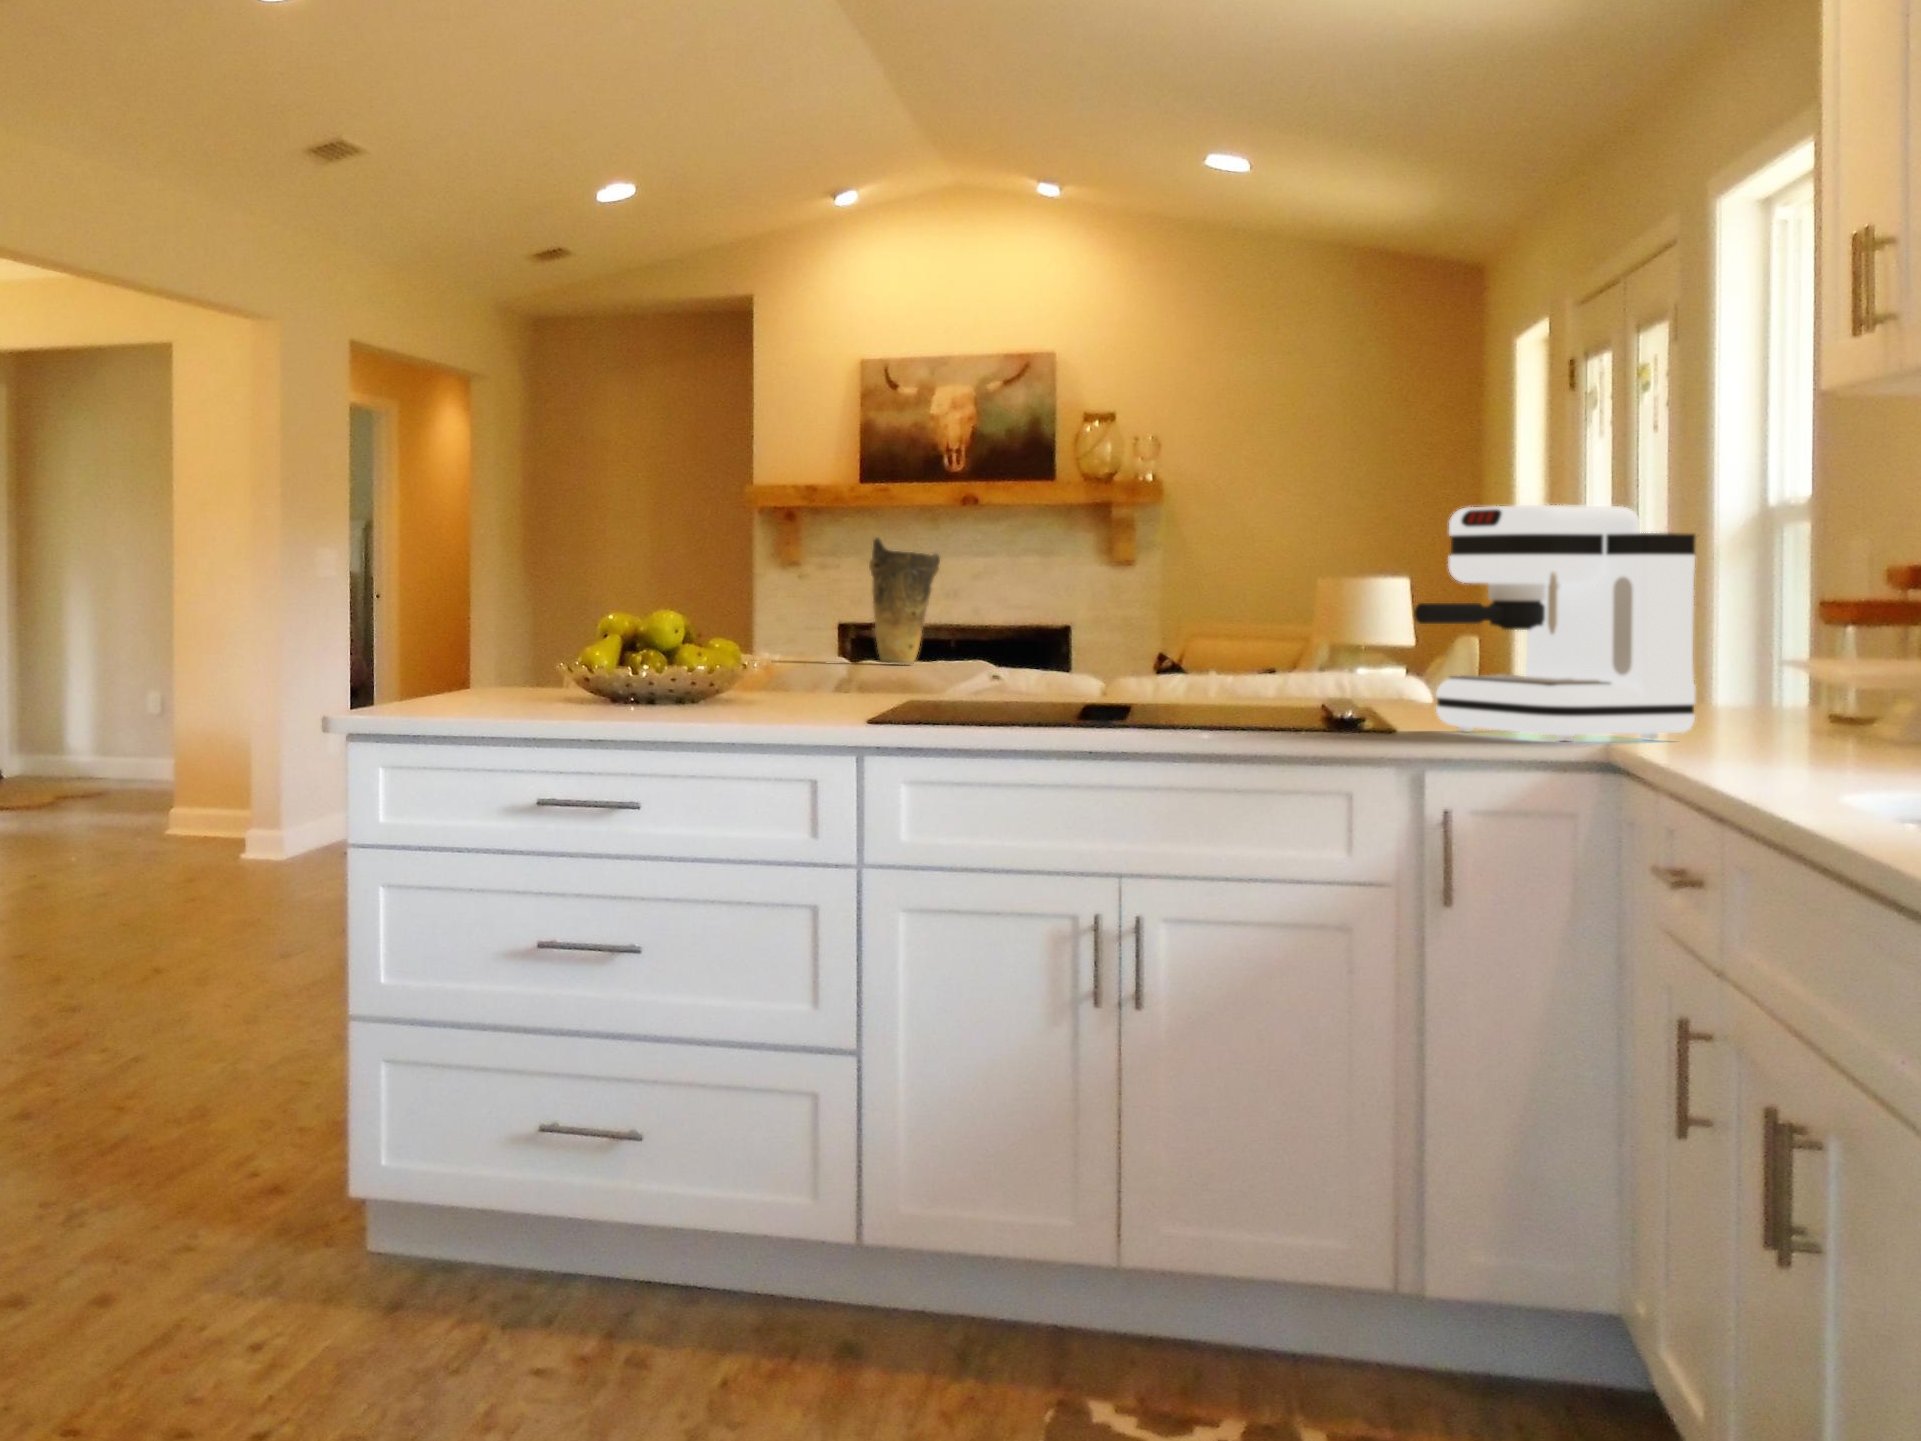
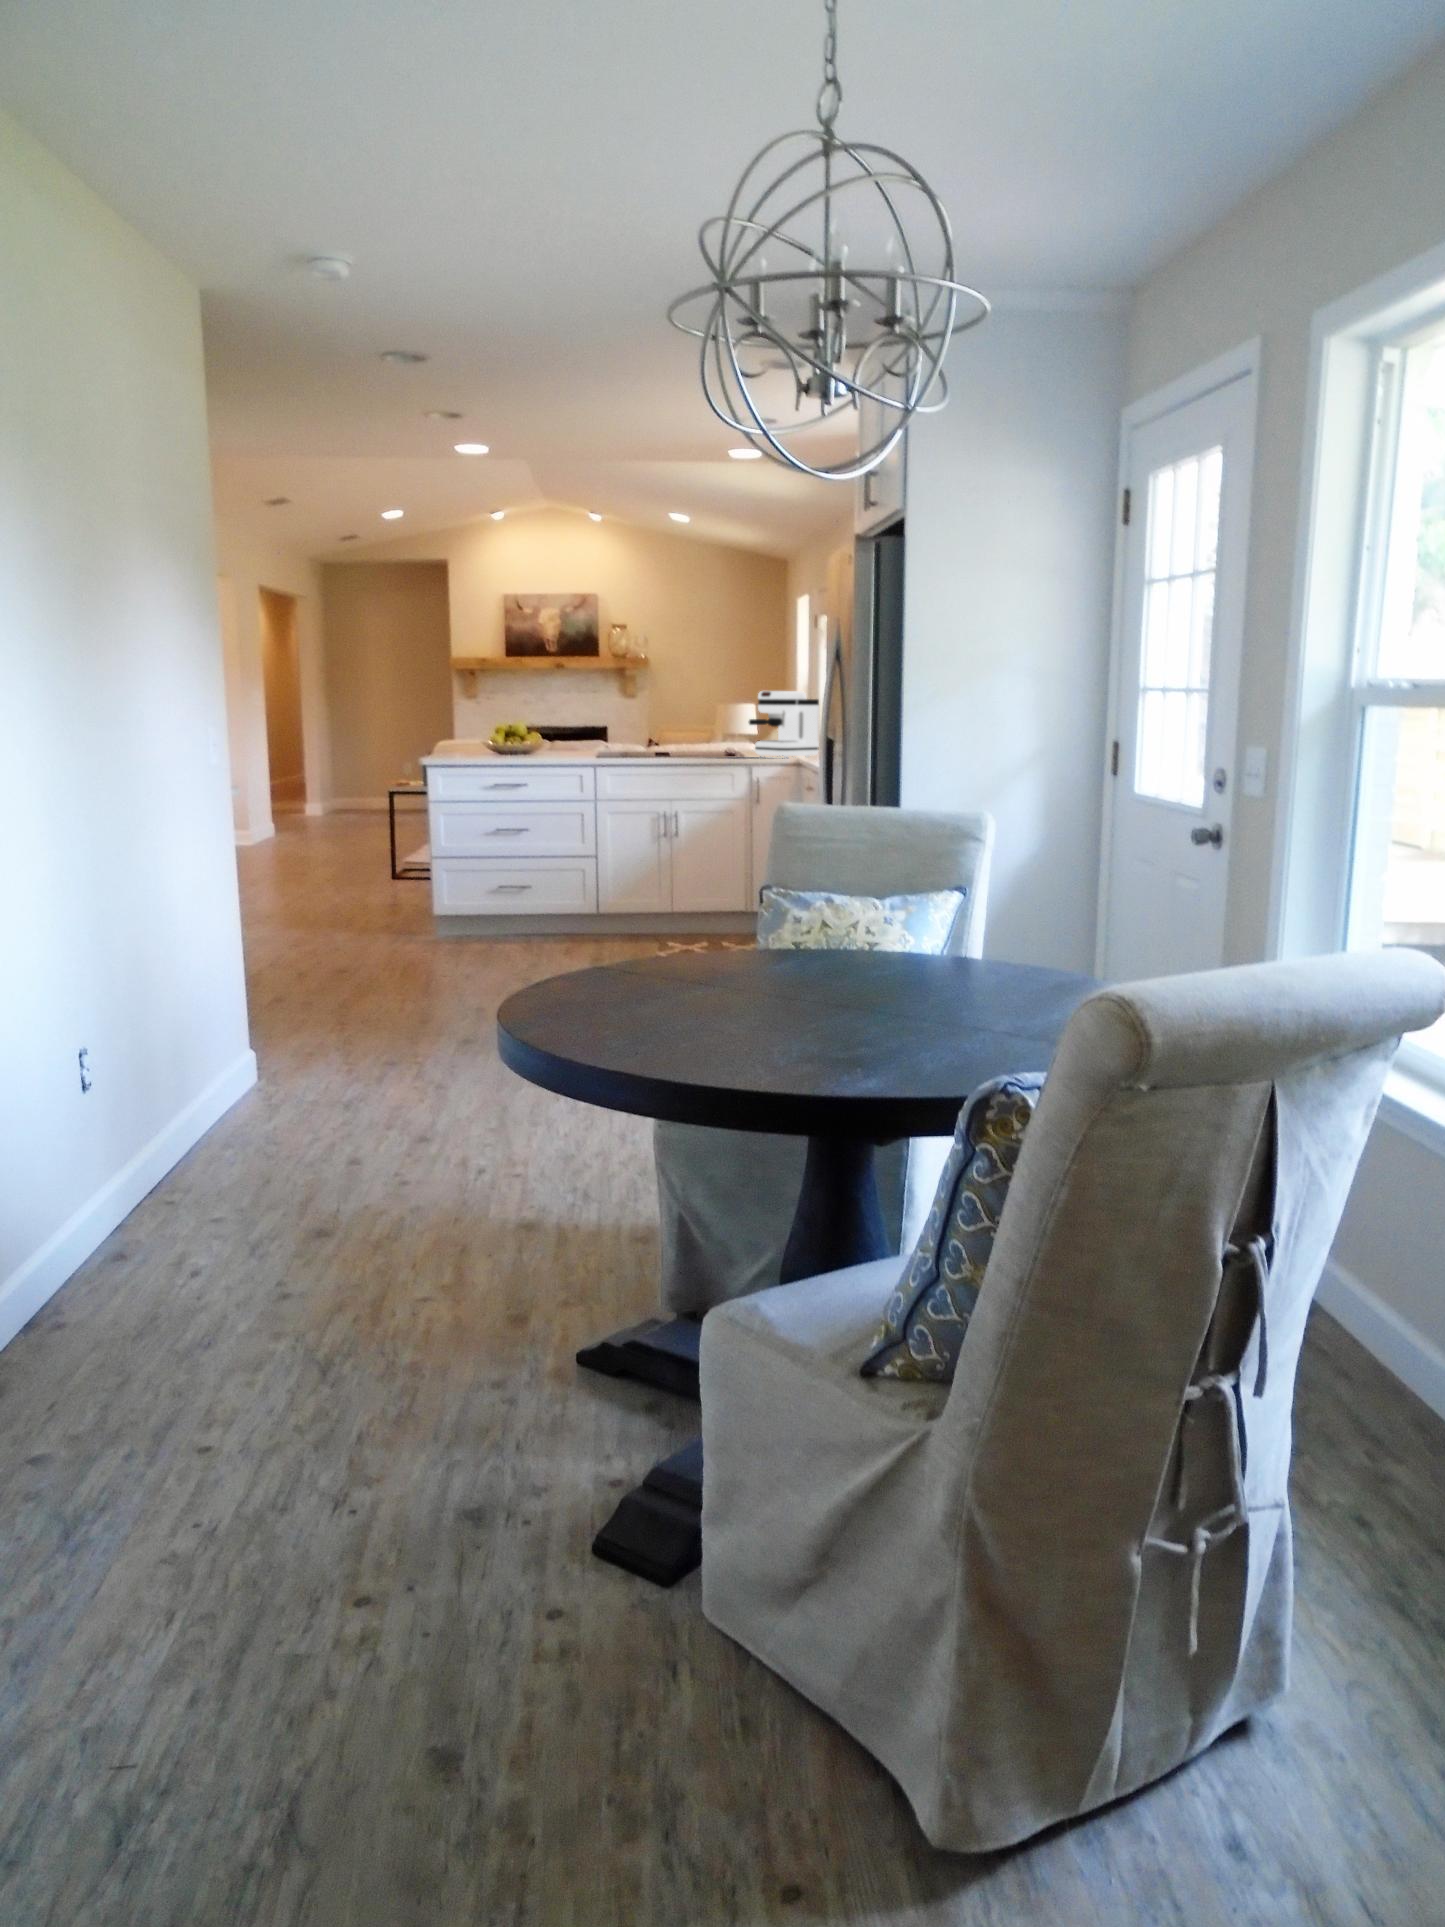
vase: present [869,538,940,664] -> none [551,691,578,744]

